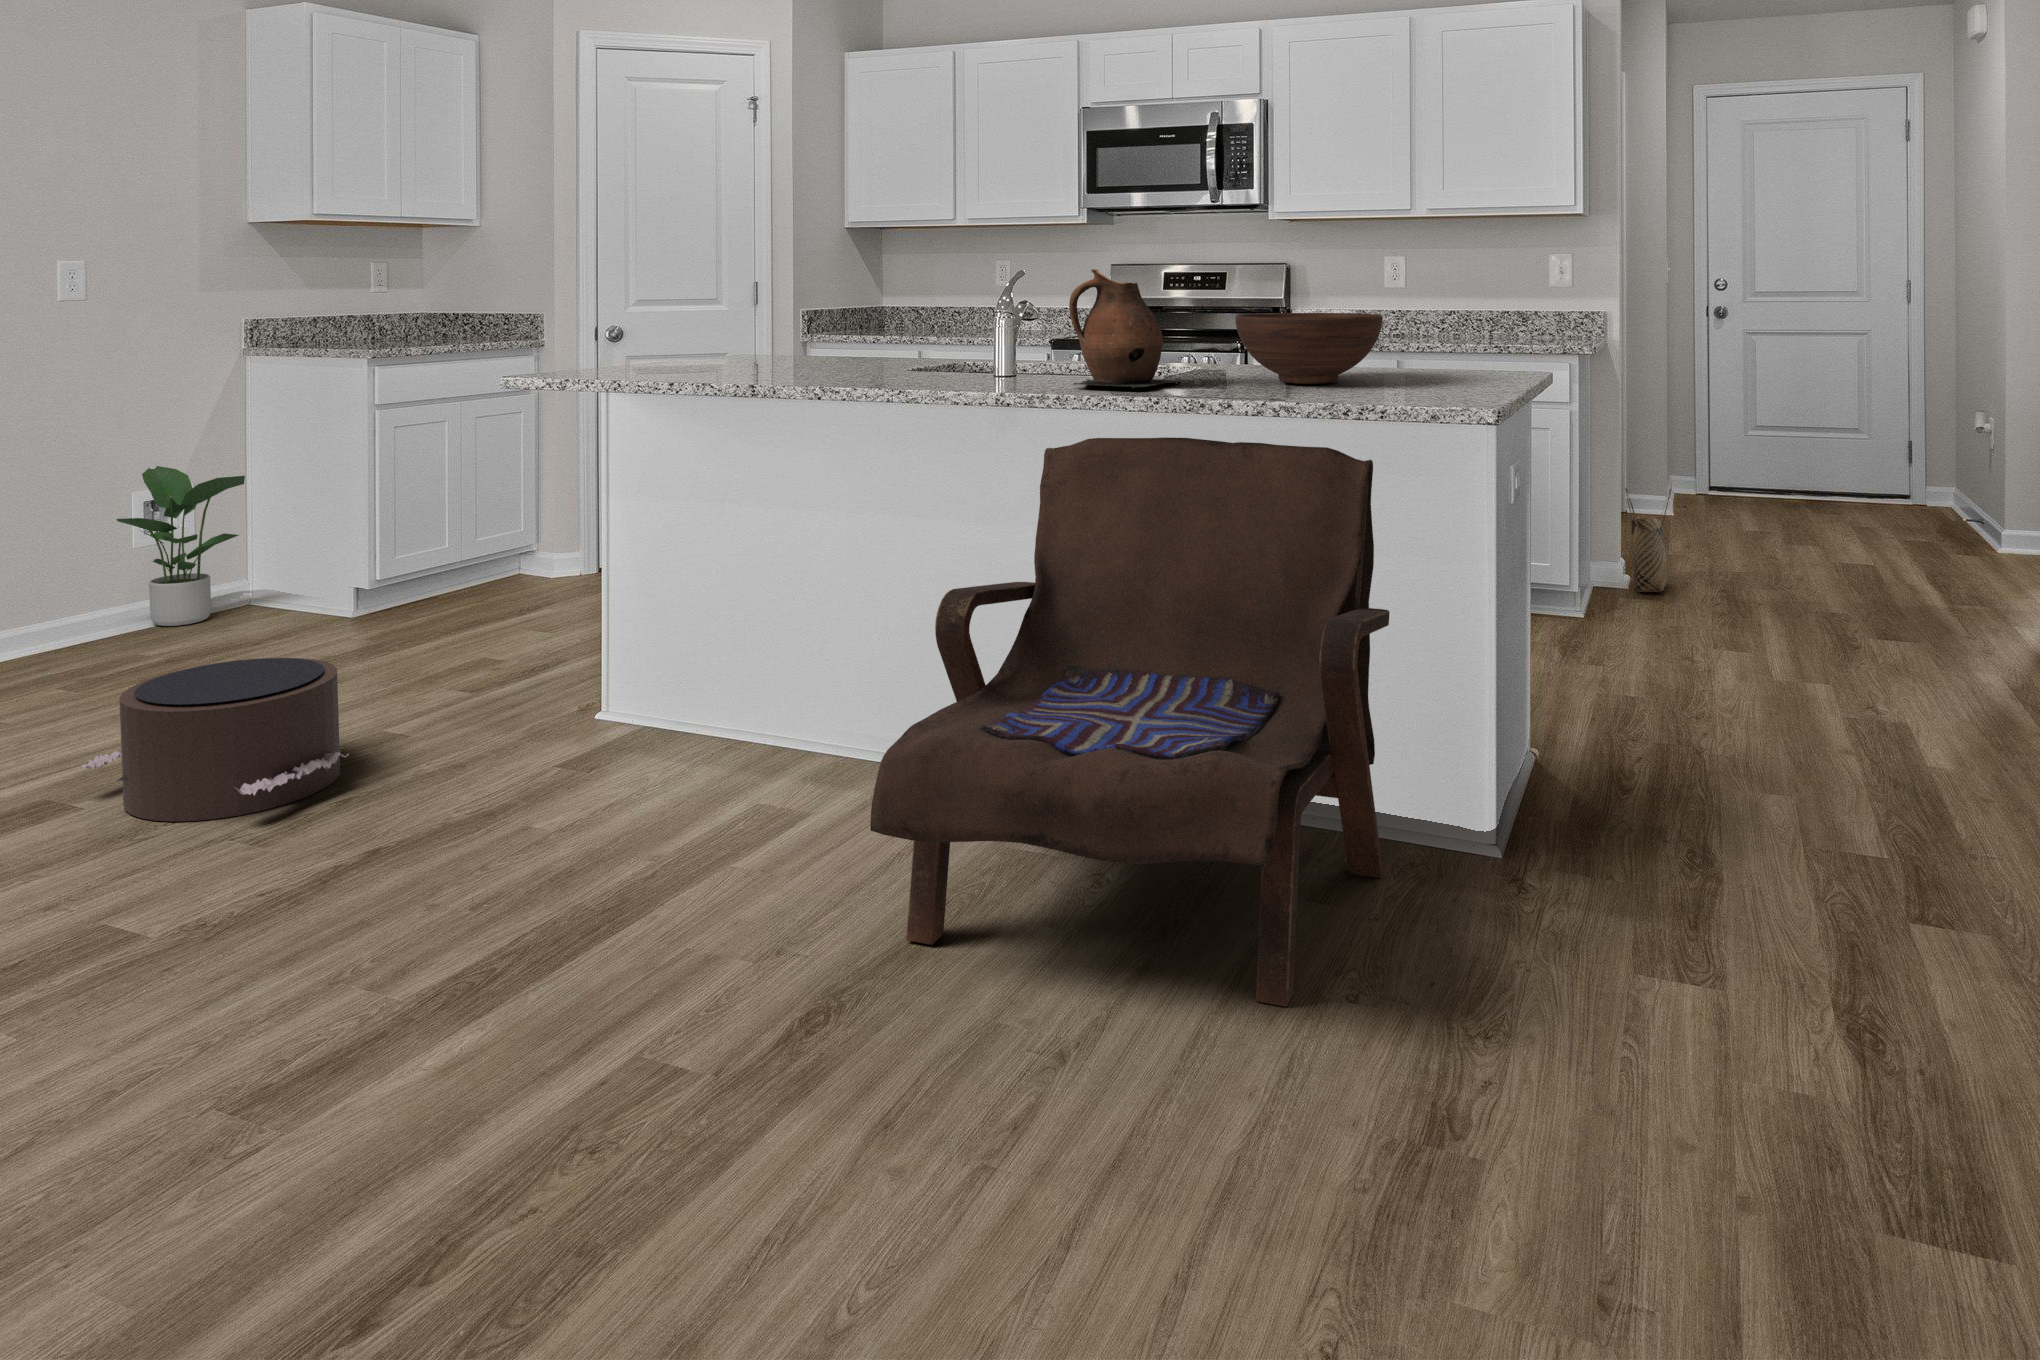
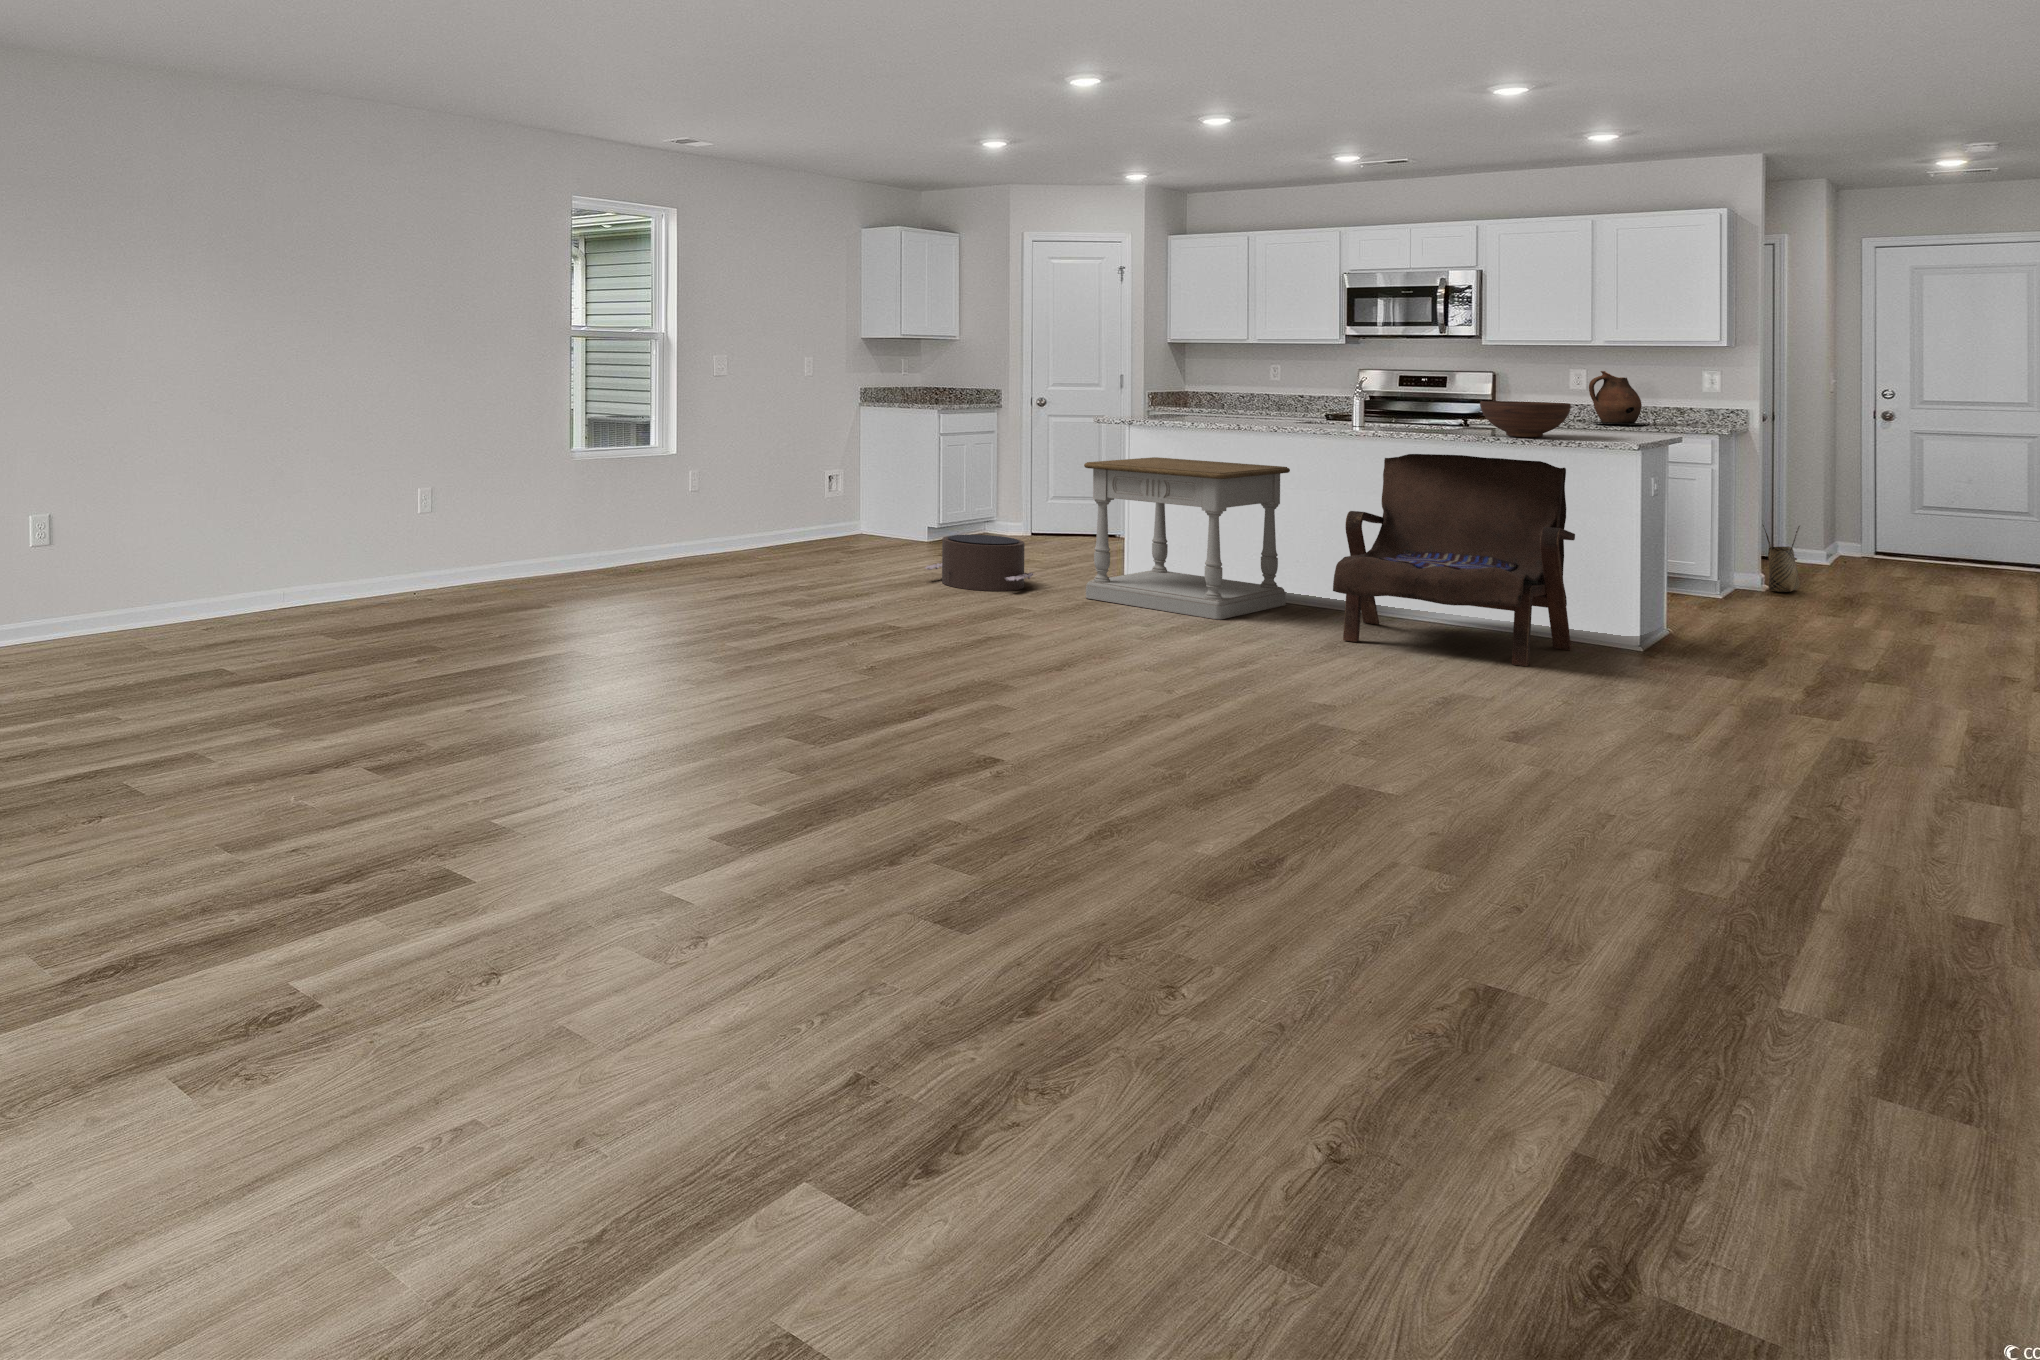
ceramic pitcher: present [1069,269,1180,389] -> present [1589,371,1649,425]
side table: none [414,455,883,875] -> present [1084,457,1290,620]
potted plant: present [117,466,245,626] -> none [823,459,878,538]

